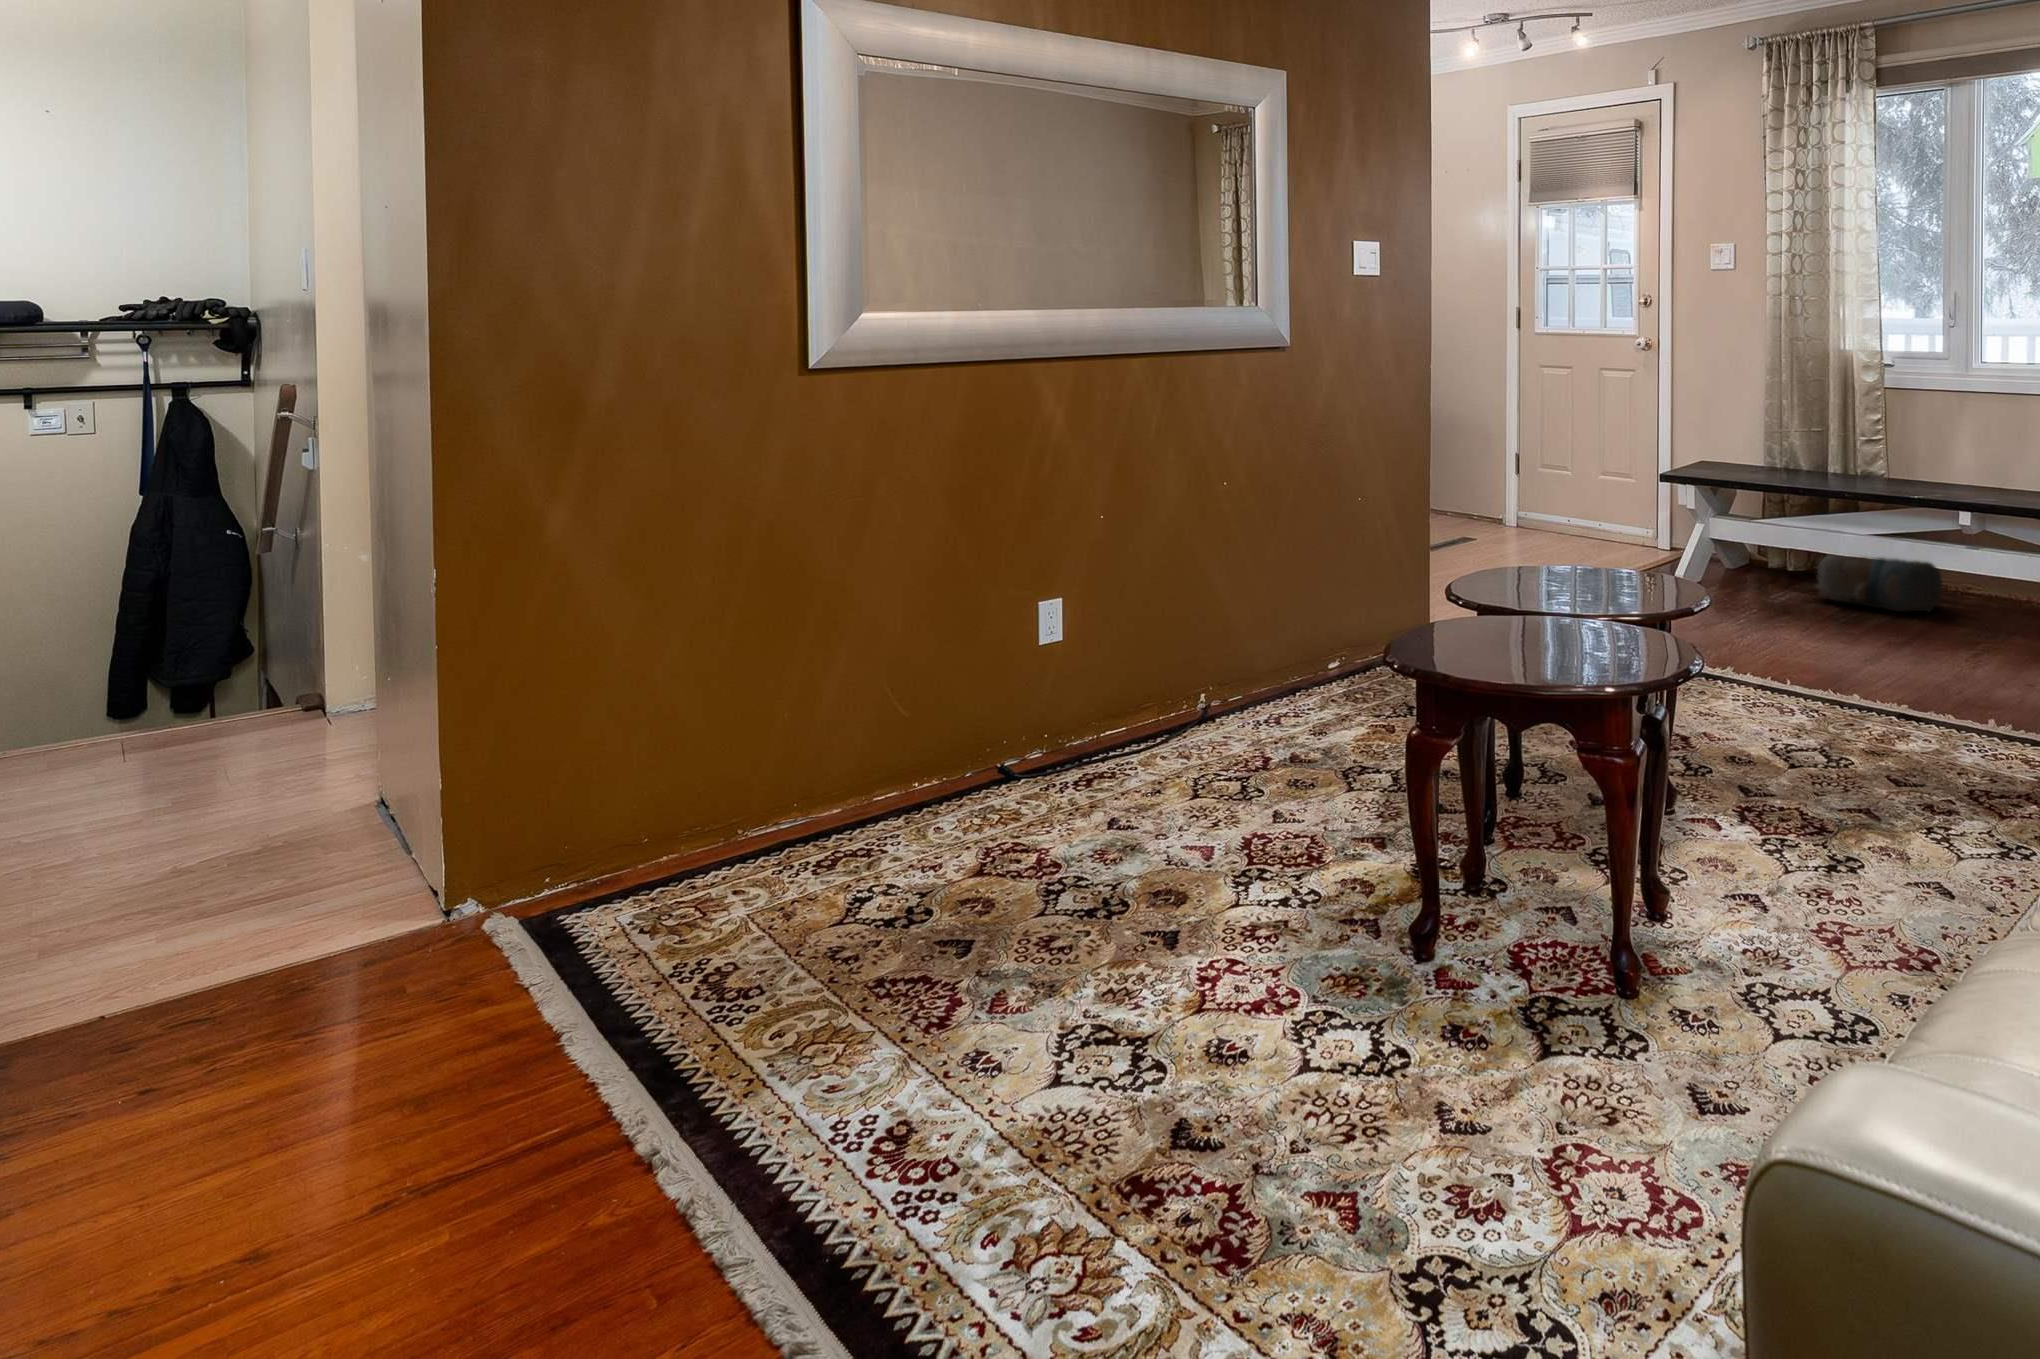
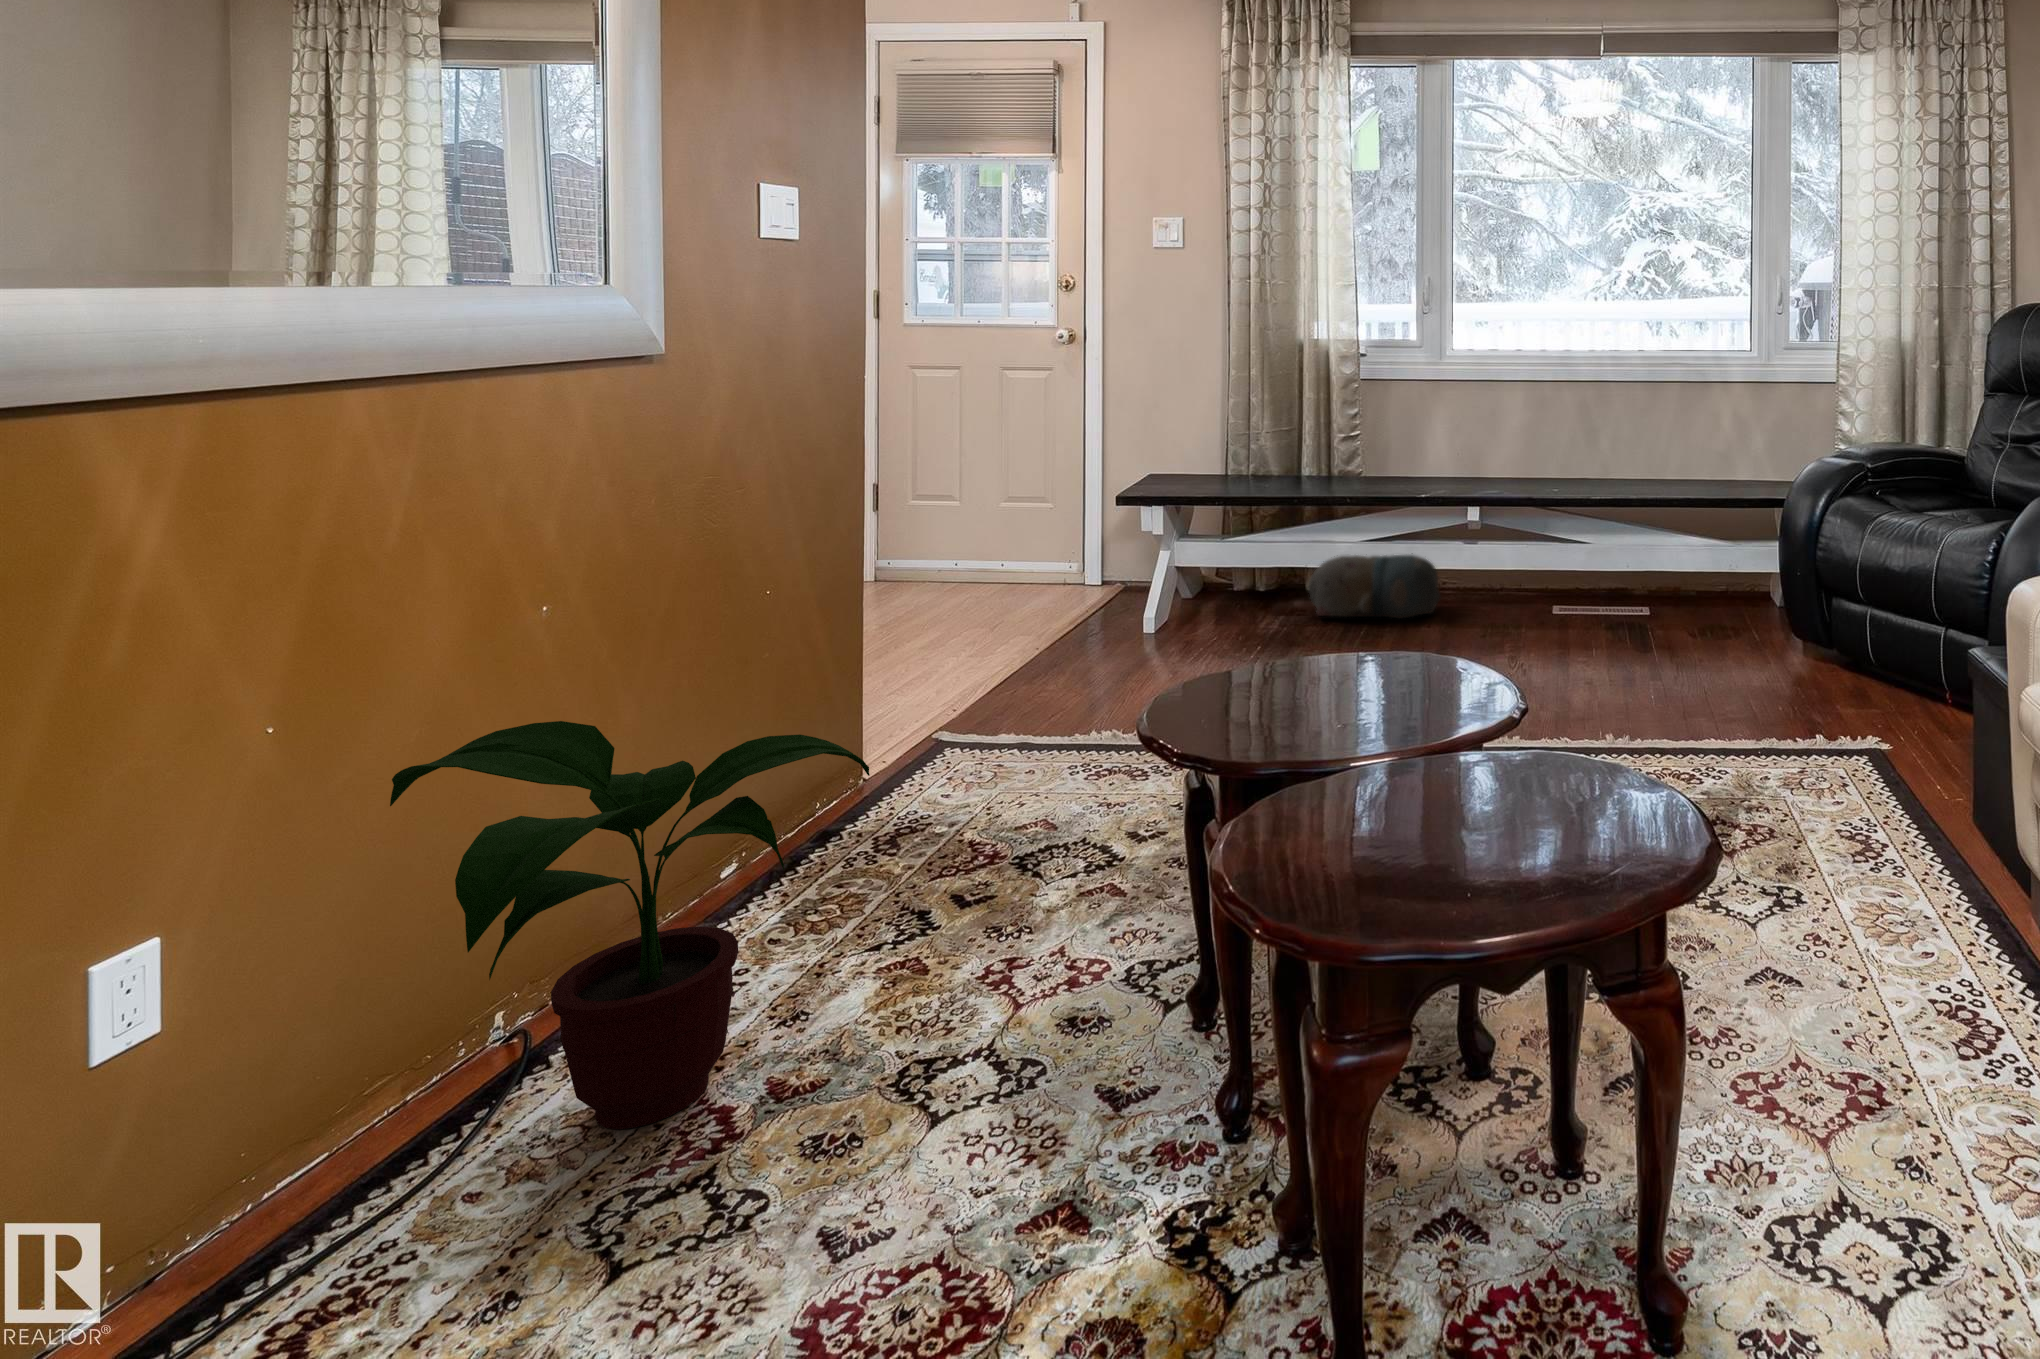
potted plant: none [1148,537,1358,755] -> present [390,721,870,1129]

